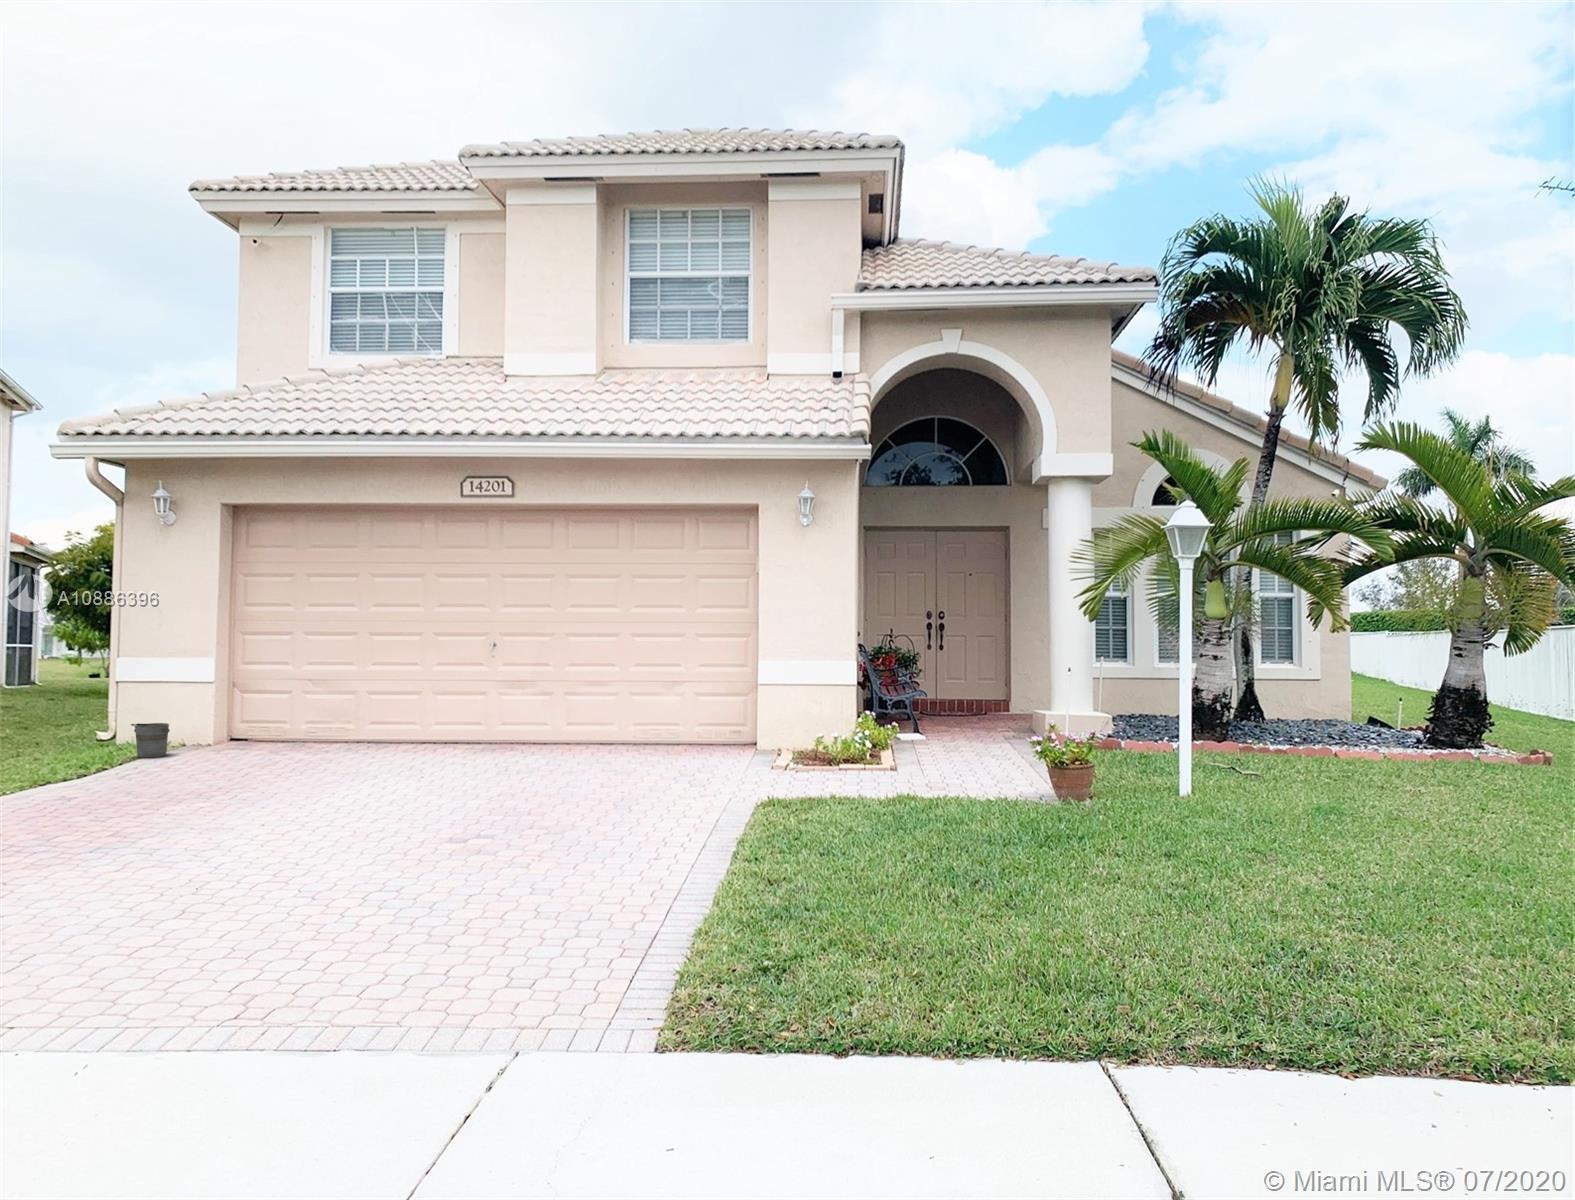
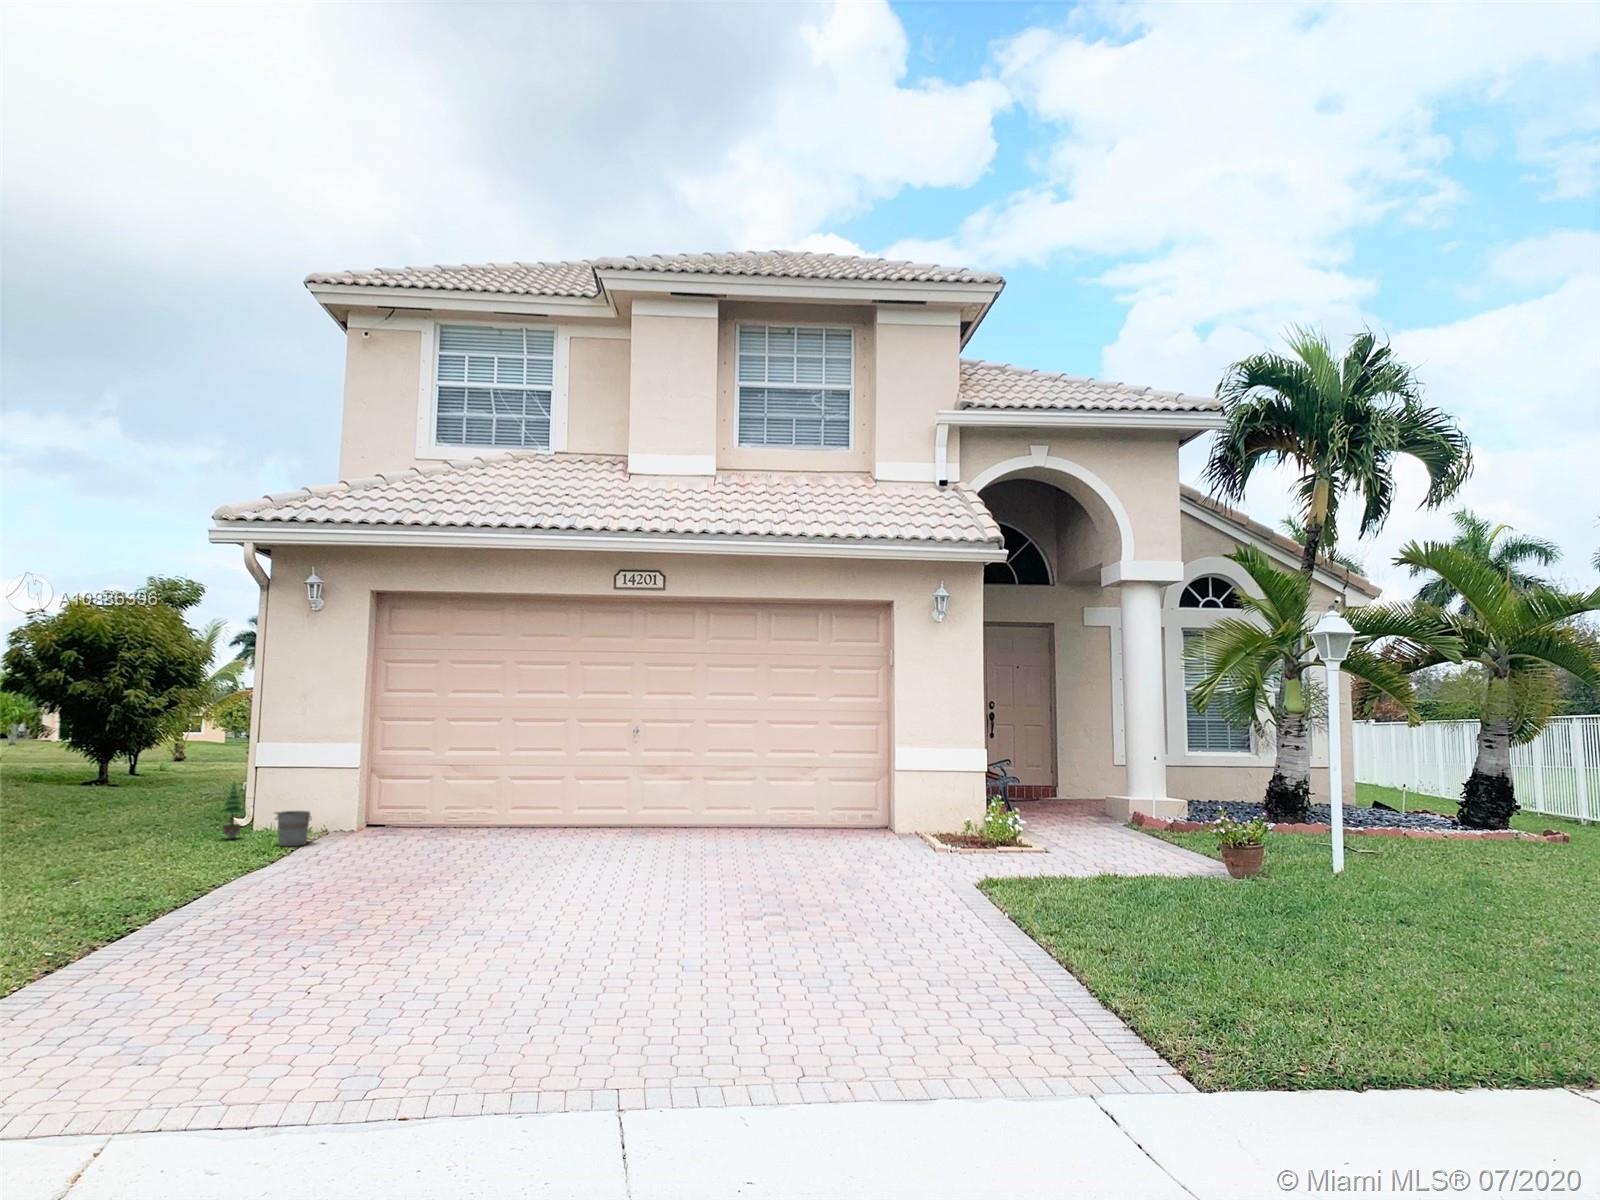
potted tree: none [93,694,117,750] -> present [223,783,243,839]

